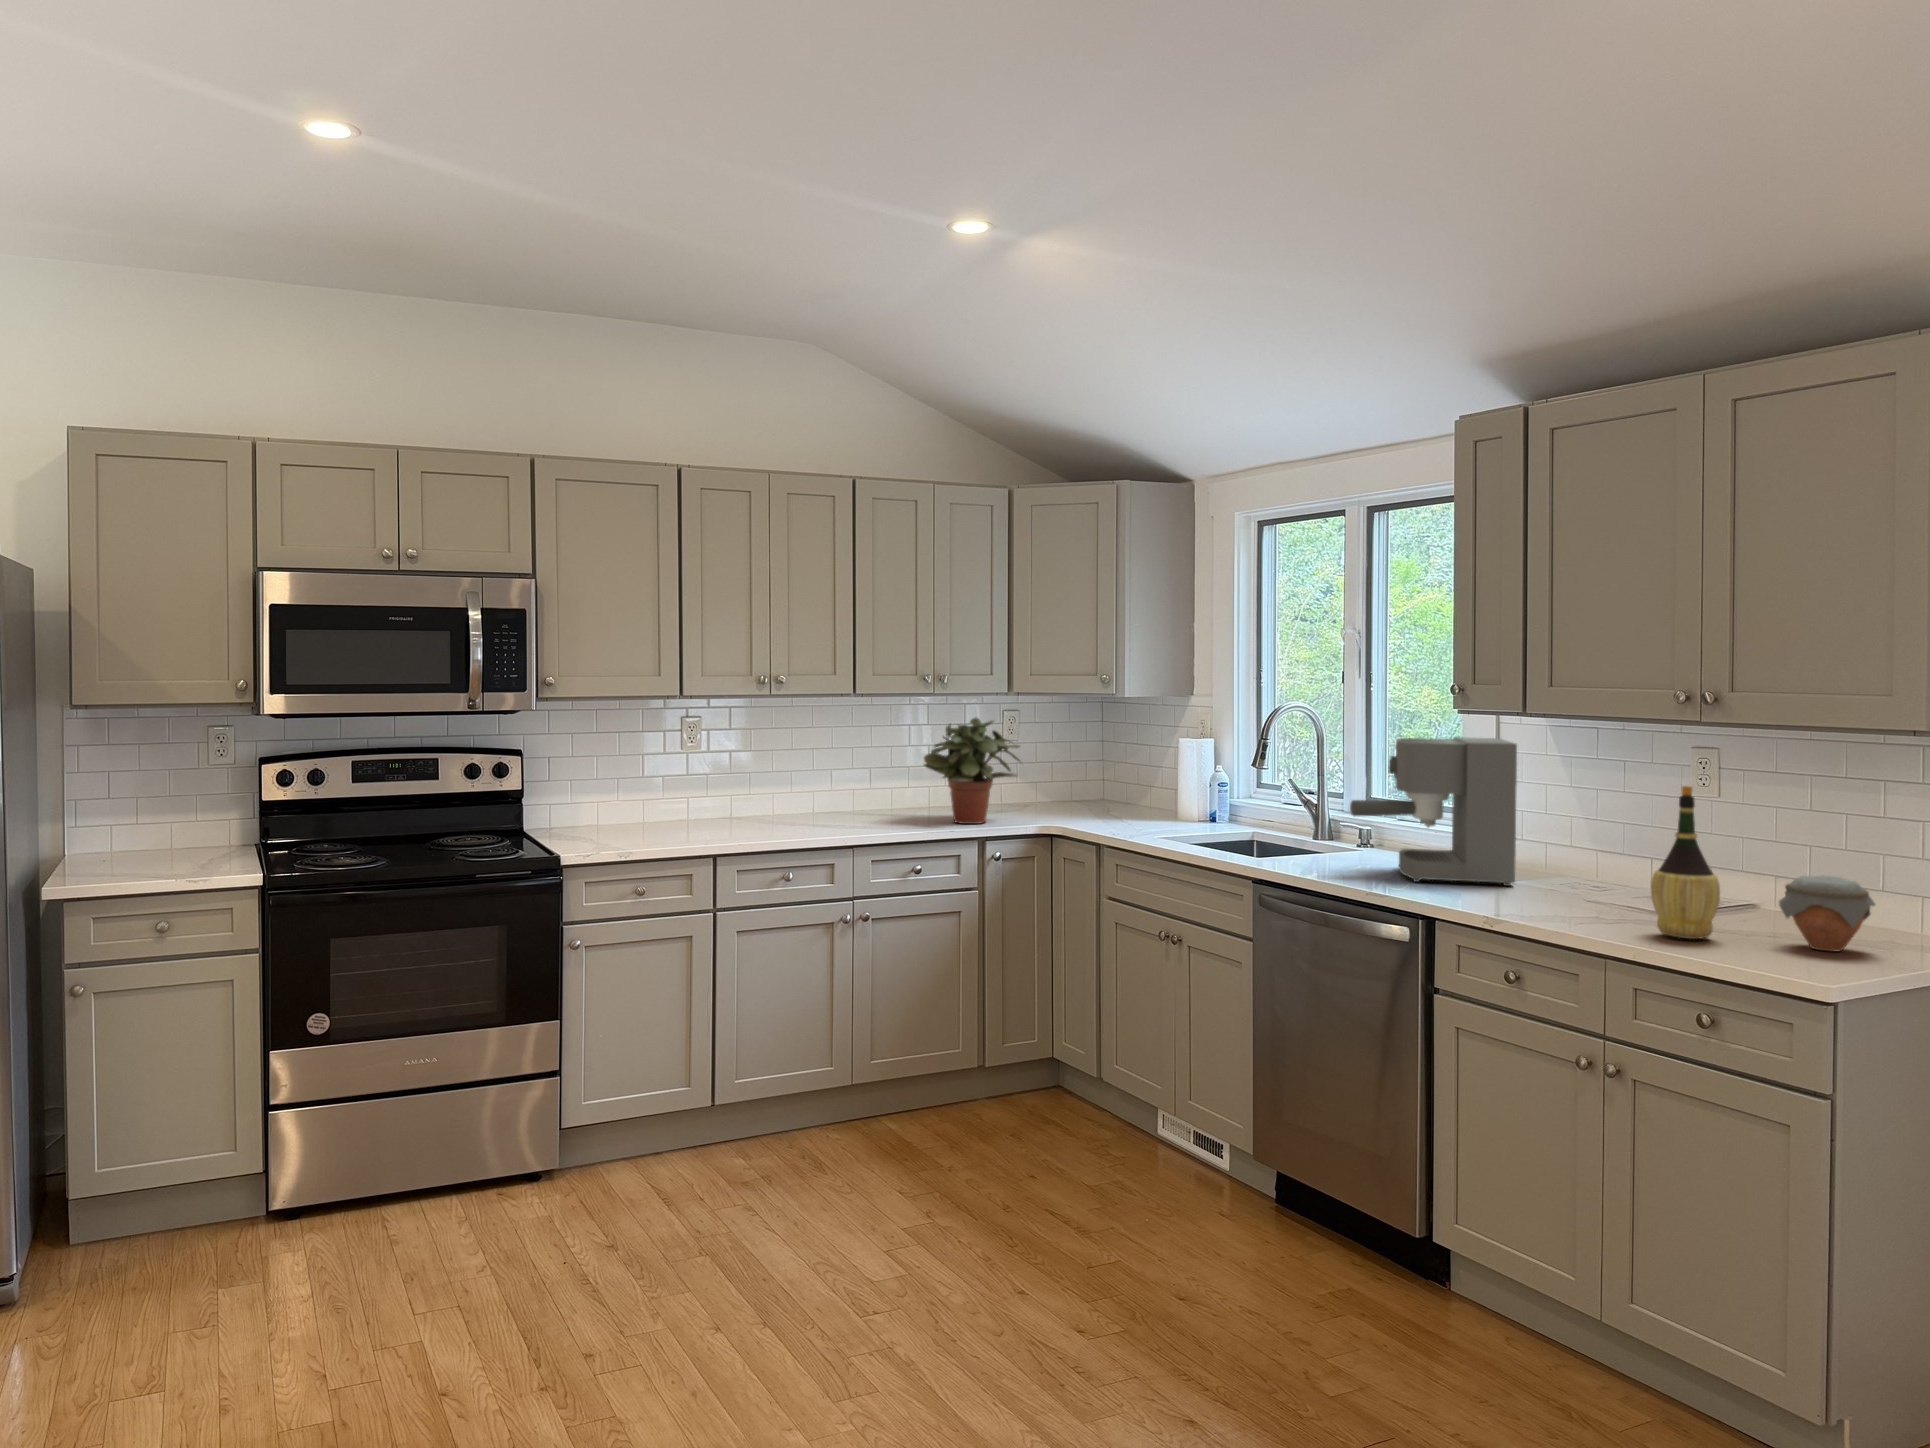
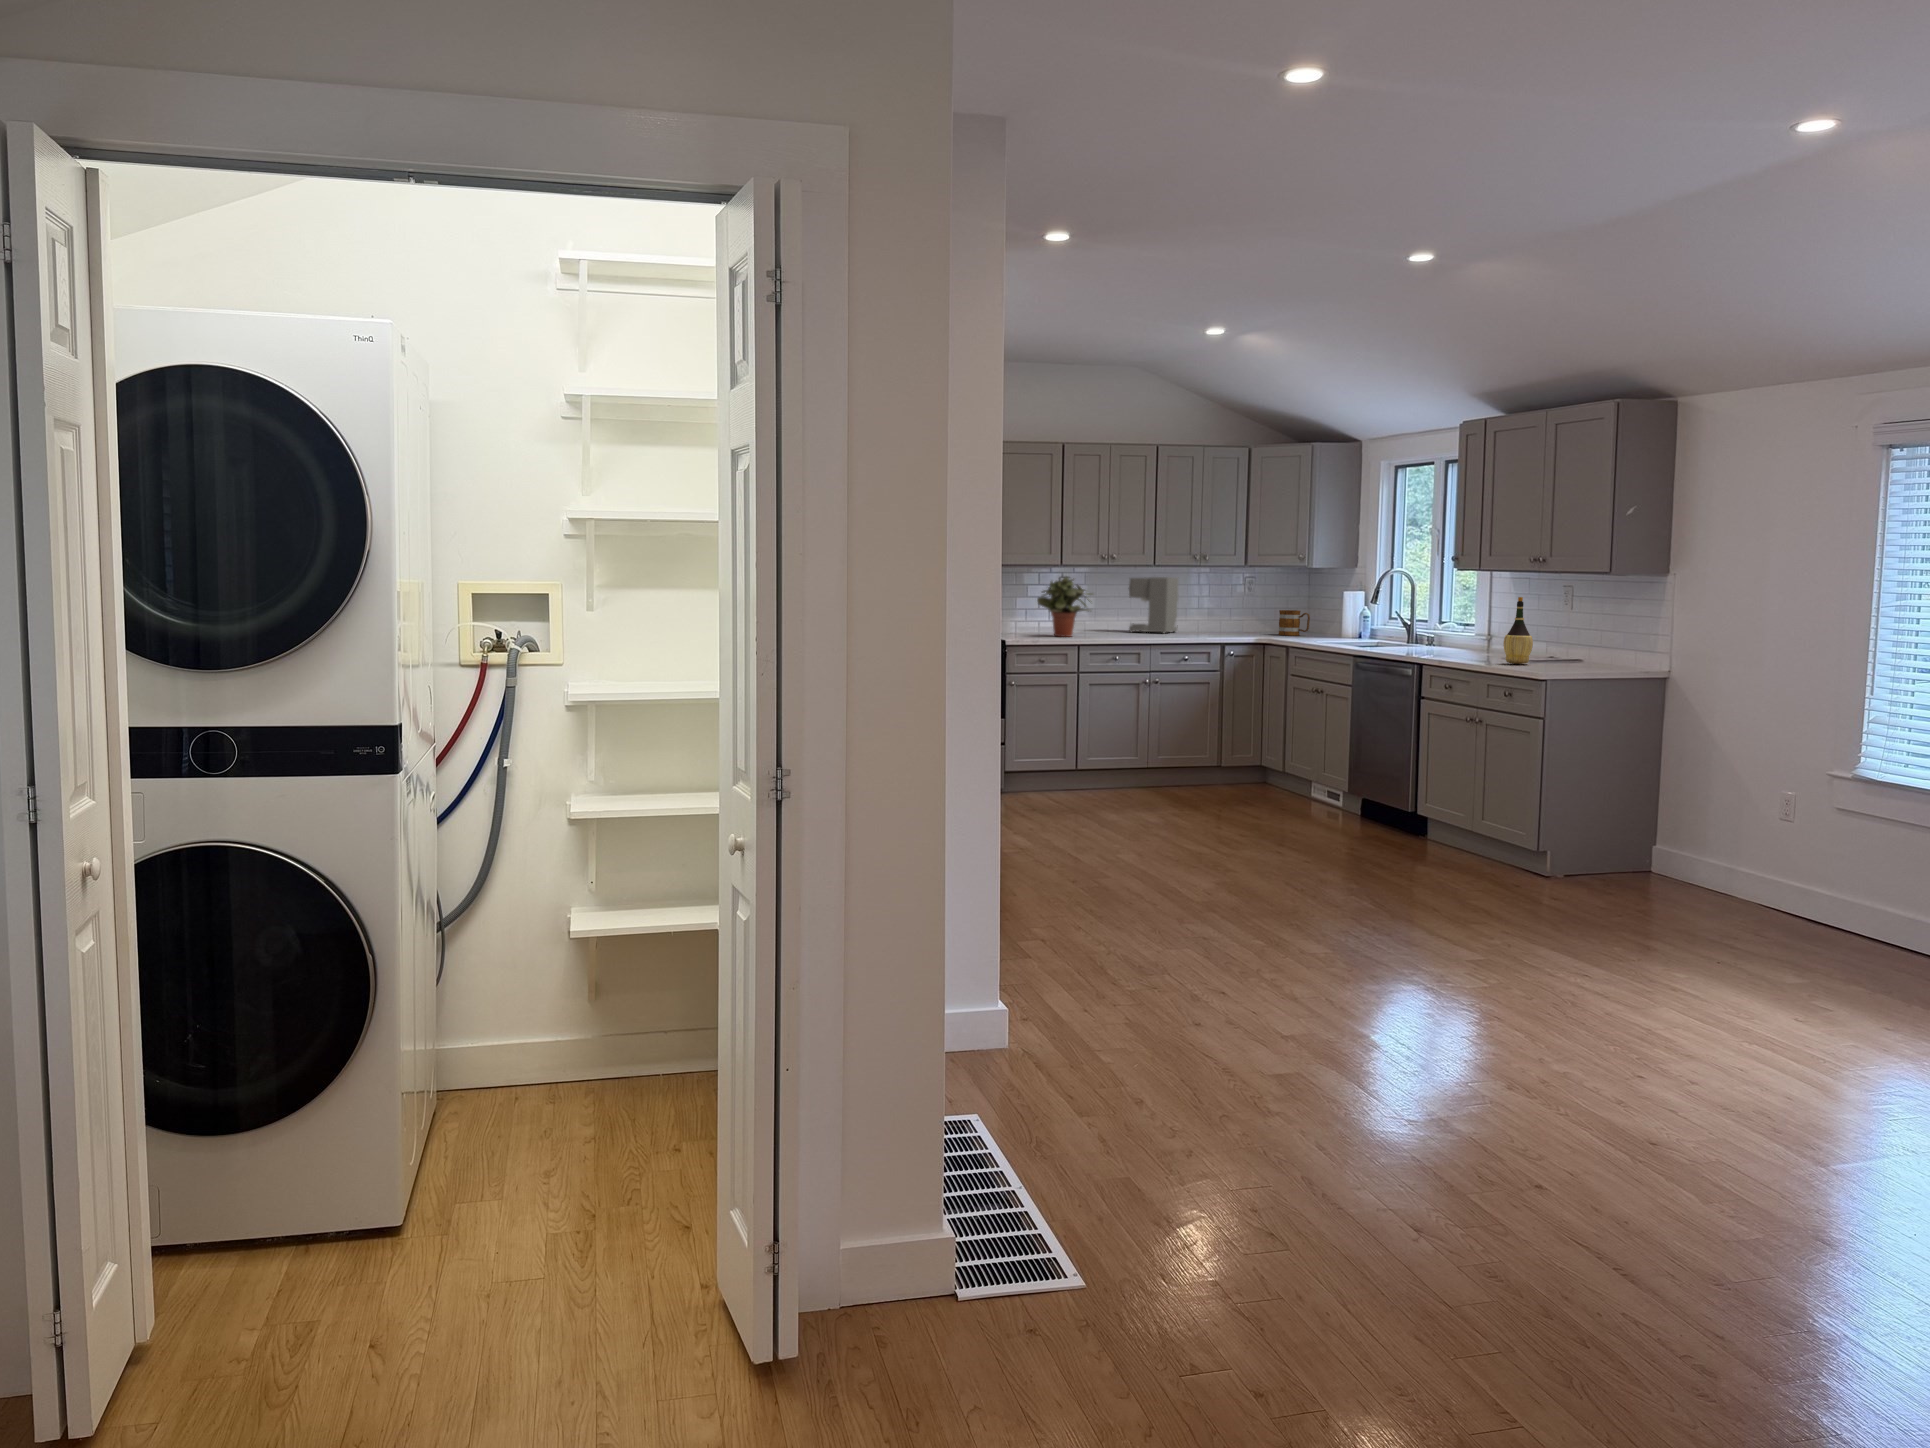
potted plant: present [924,718,1020,824] -> present [1037,577,1092,637]
coffee maker: present [1350,737,1517,886] -> present [1129,577,1178,633]
mug: none [1066,769,1121,814] -> present [1279,610,1310,636]
jar: present [1779,875,1875,951] -> none [1553,636,1592,667]

